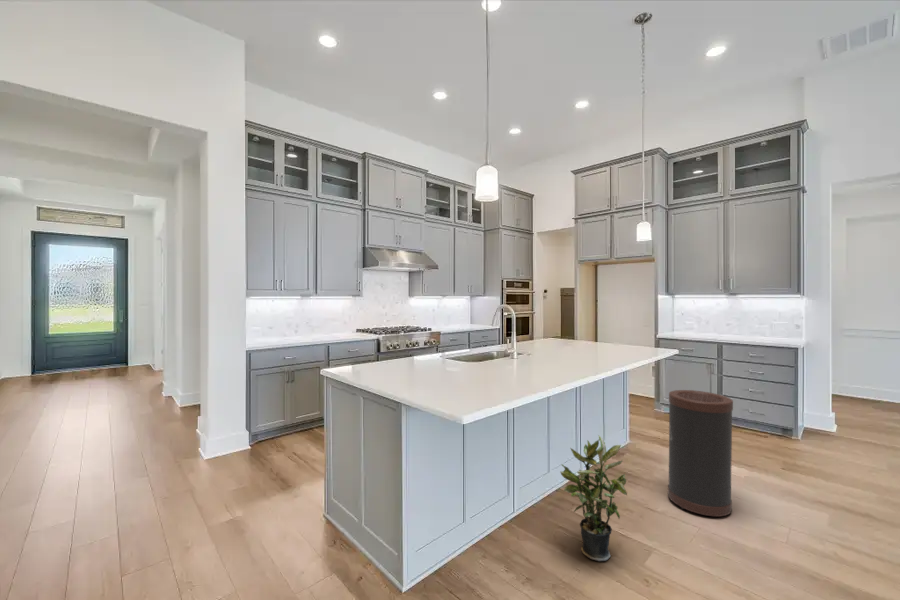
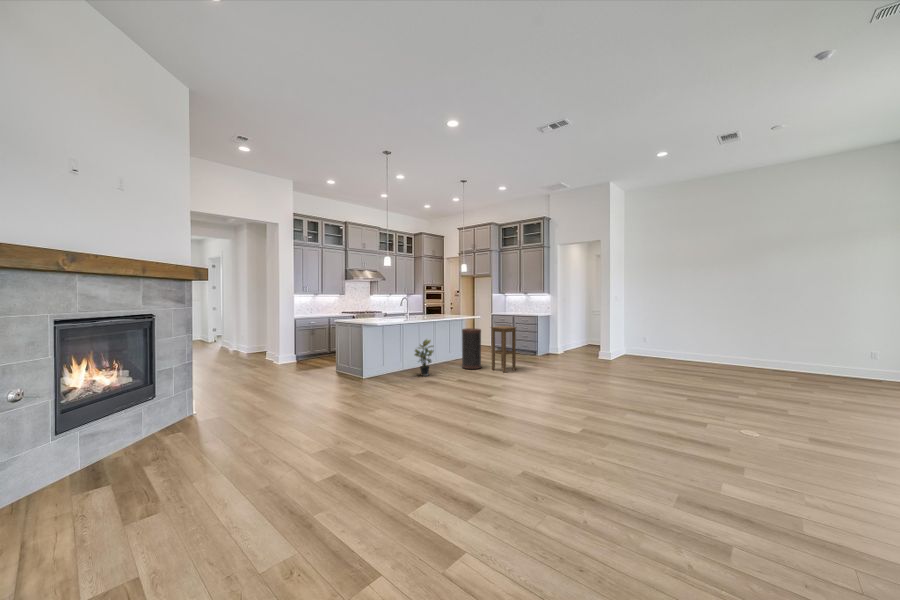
stool: none [778,390,869,553] -> present [491,326,516,373]

